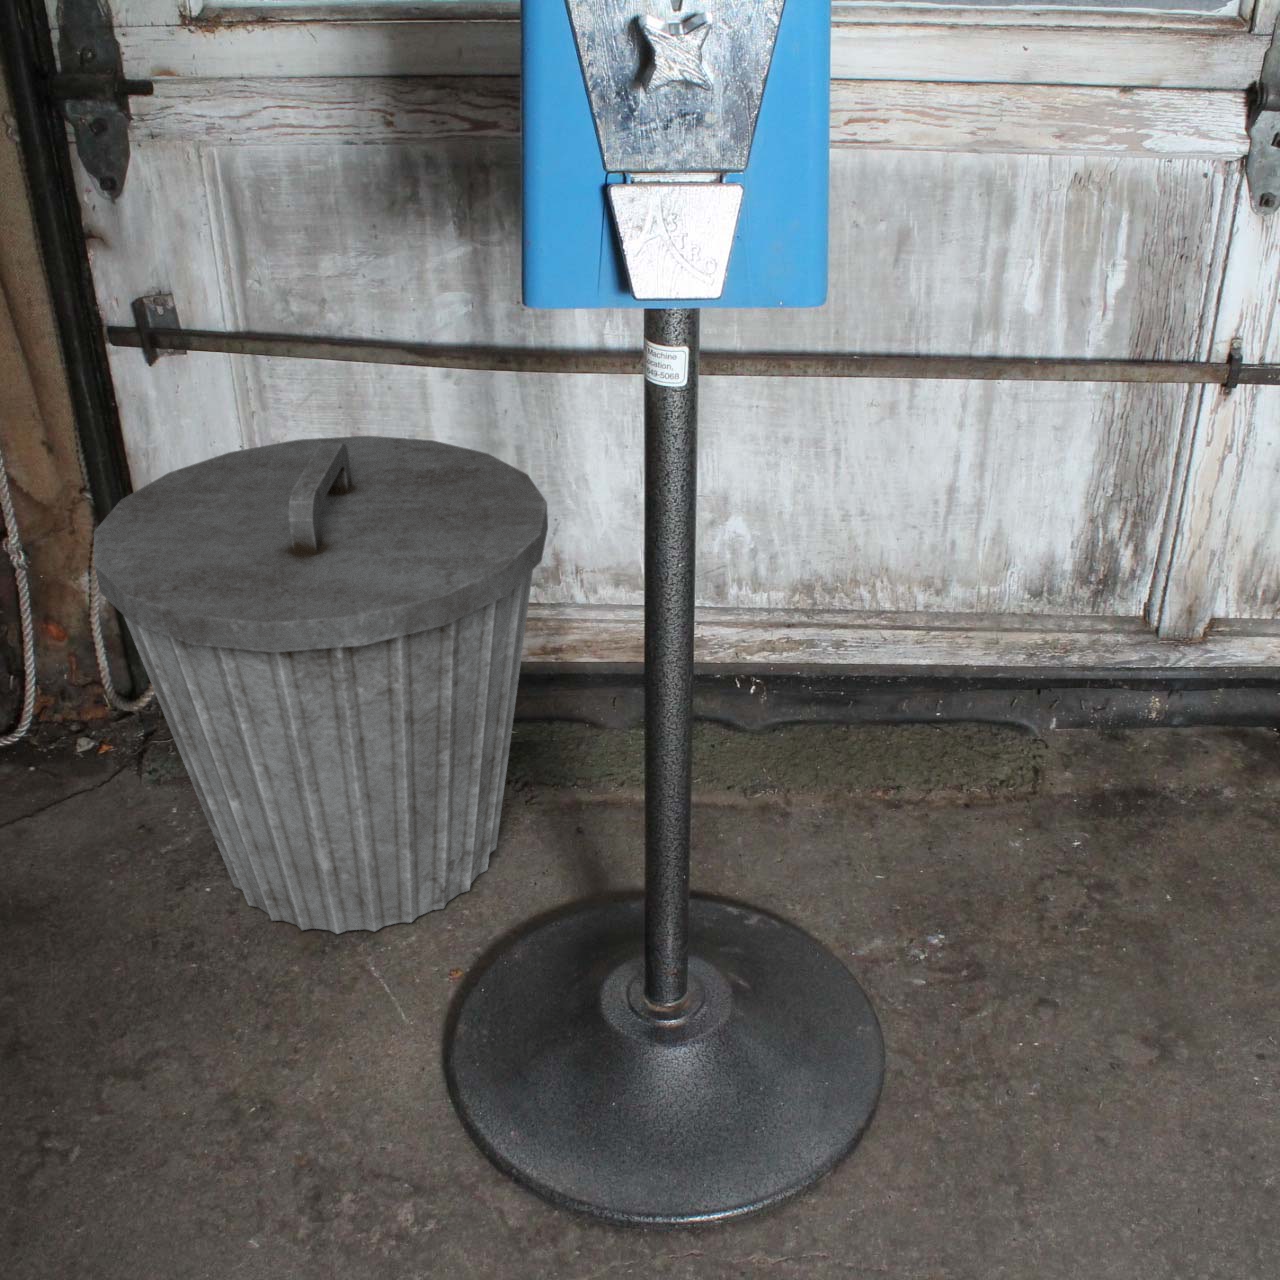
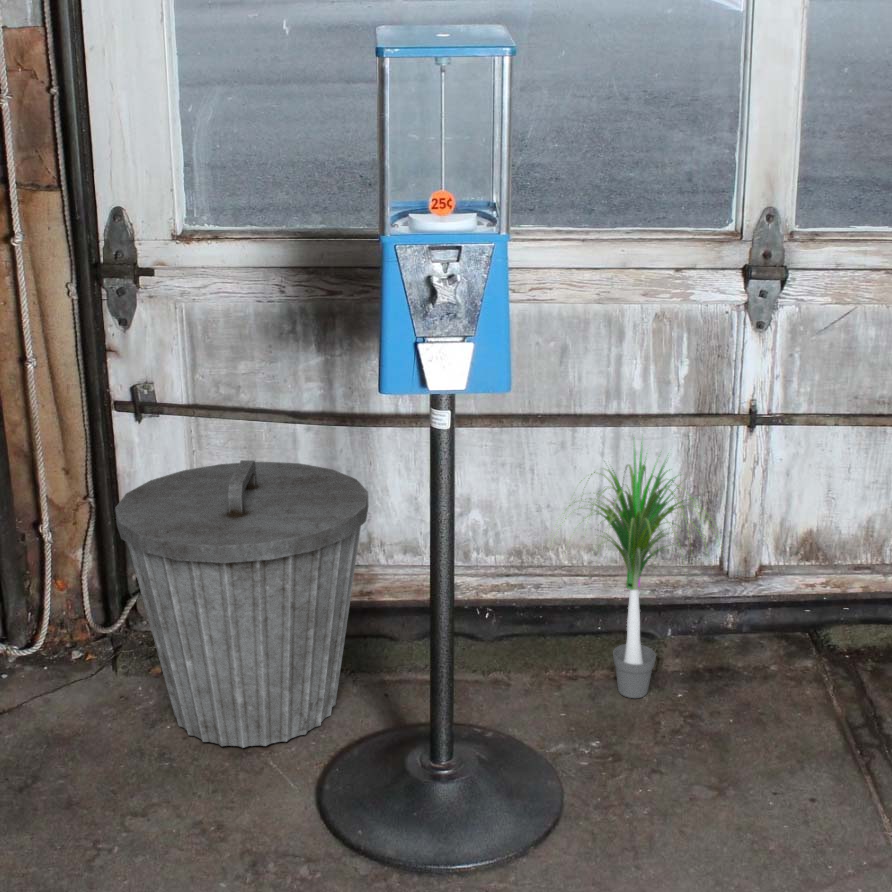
potted plant: none [859,395,1178,846] -> present [558,443,709,698]

